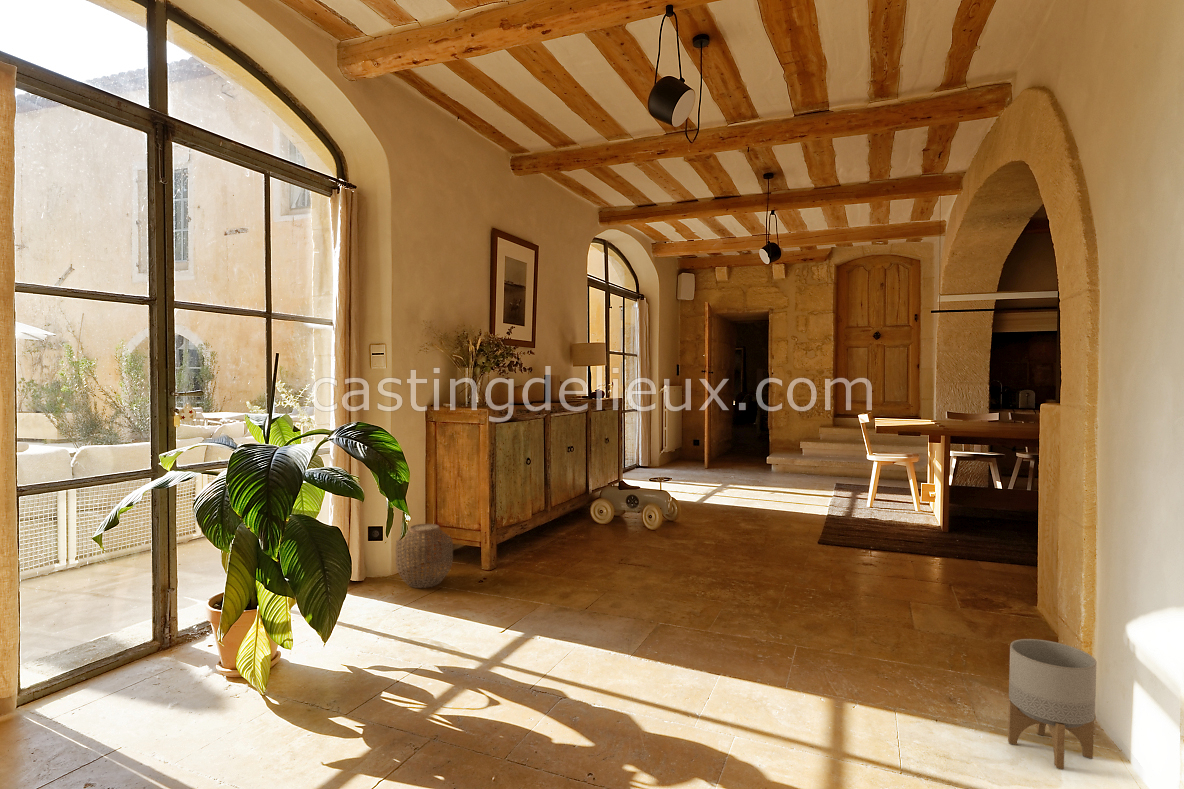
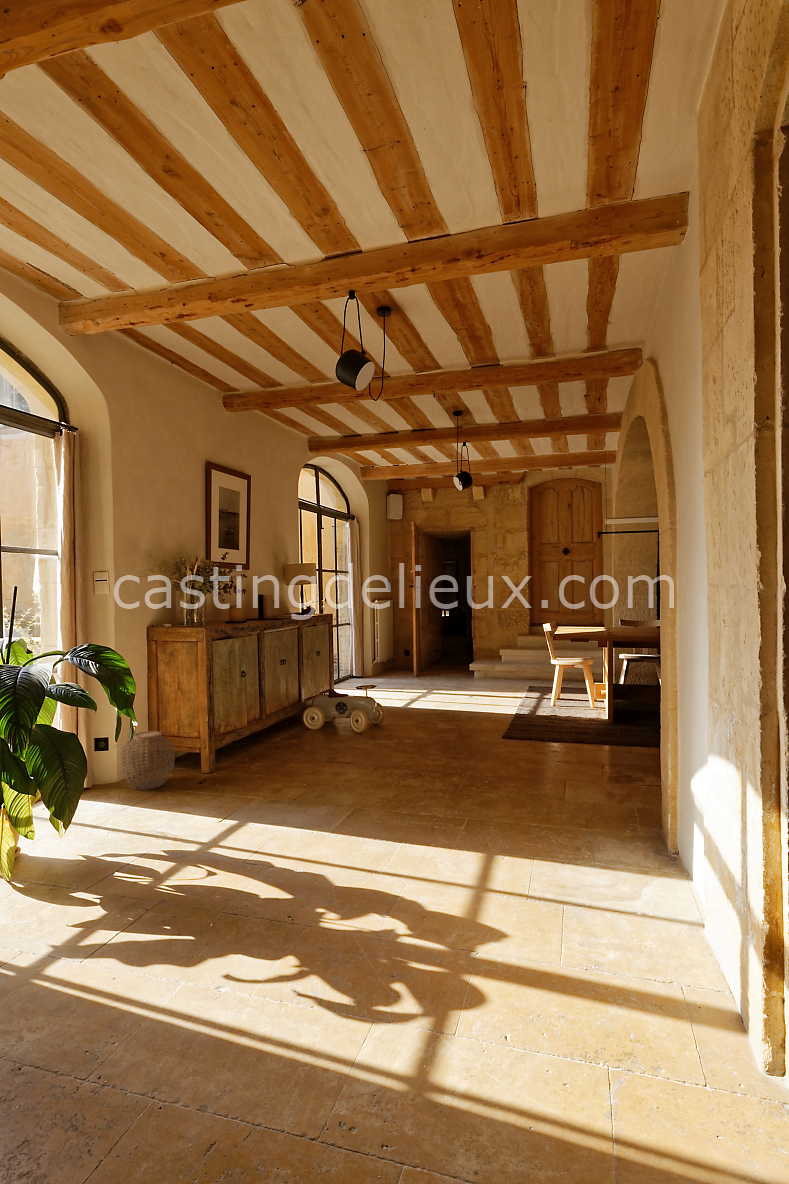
planter: present [1008,639,1097,769] -> none [619,793,678,888]

